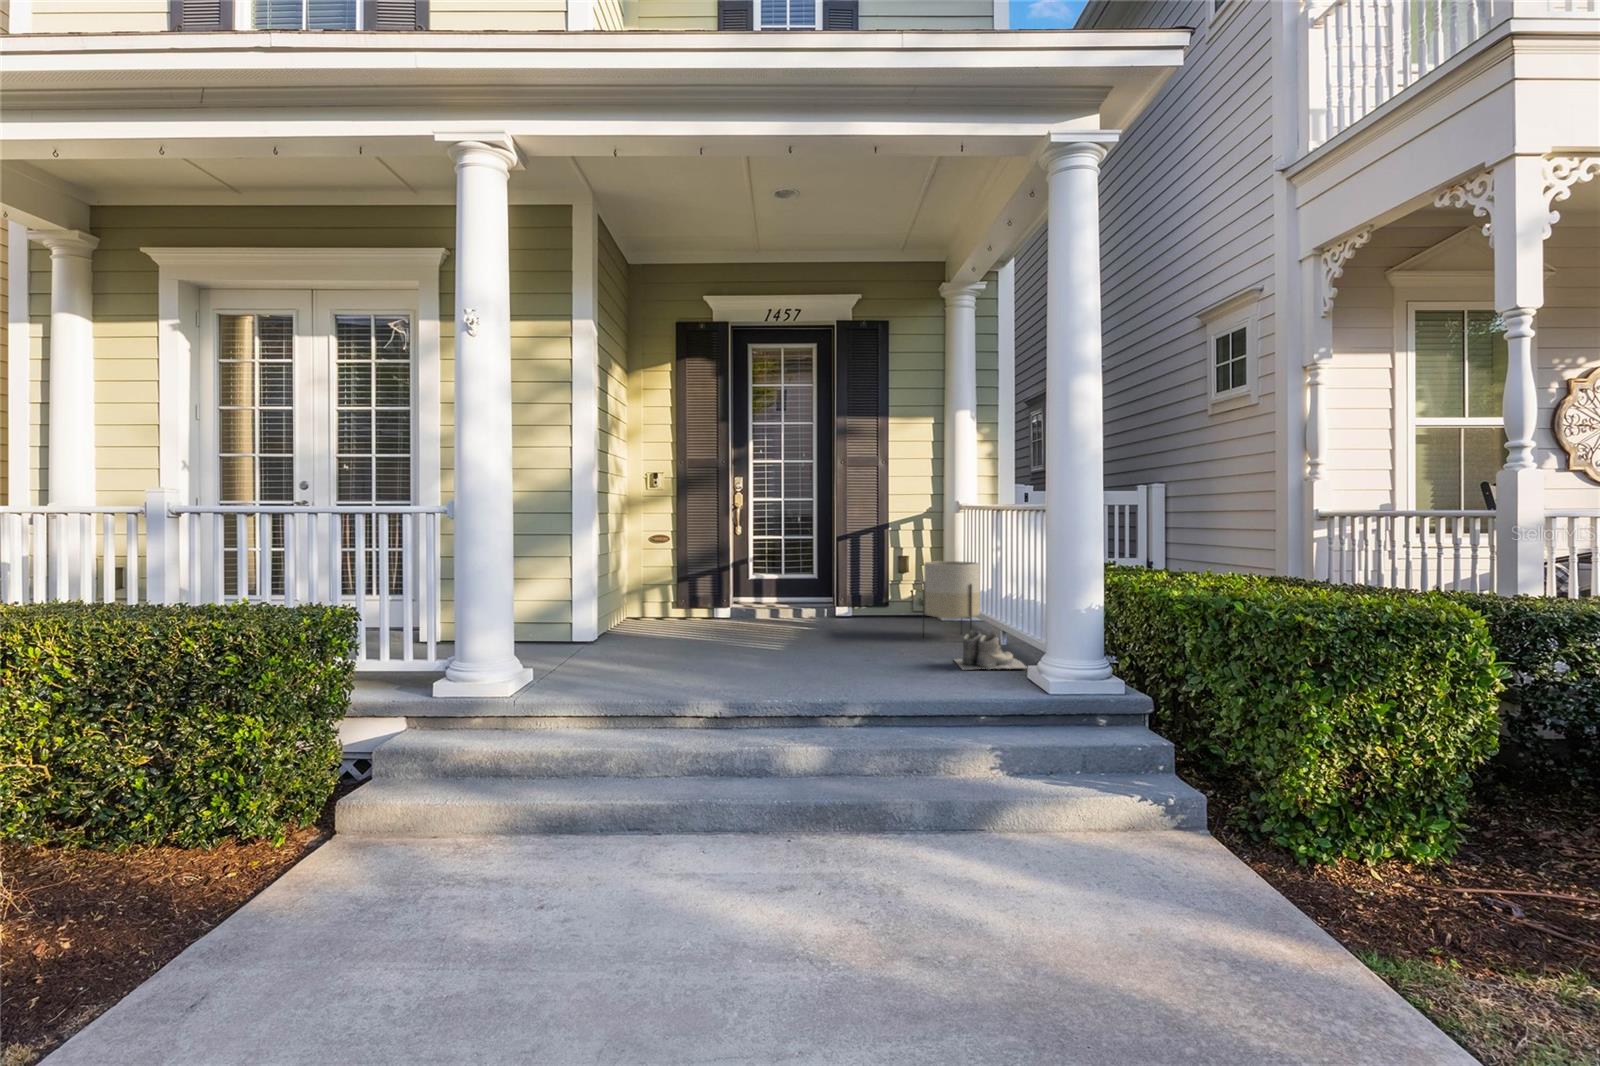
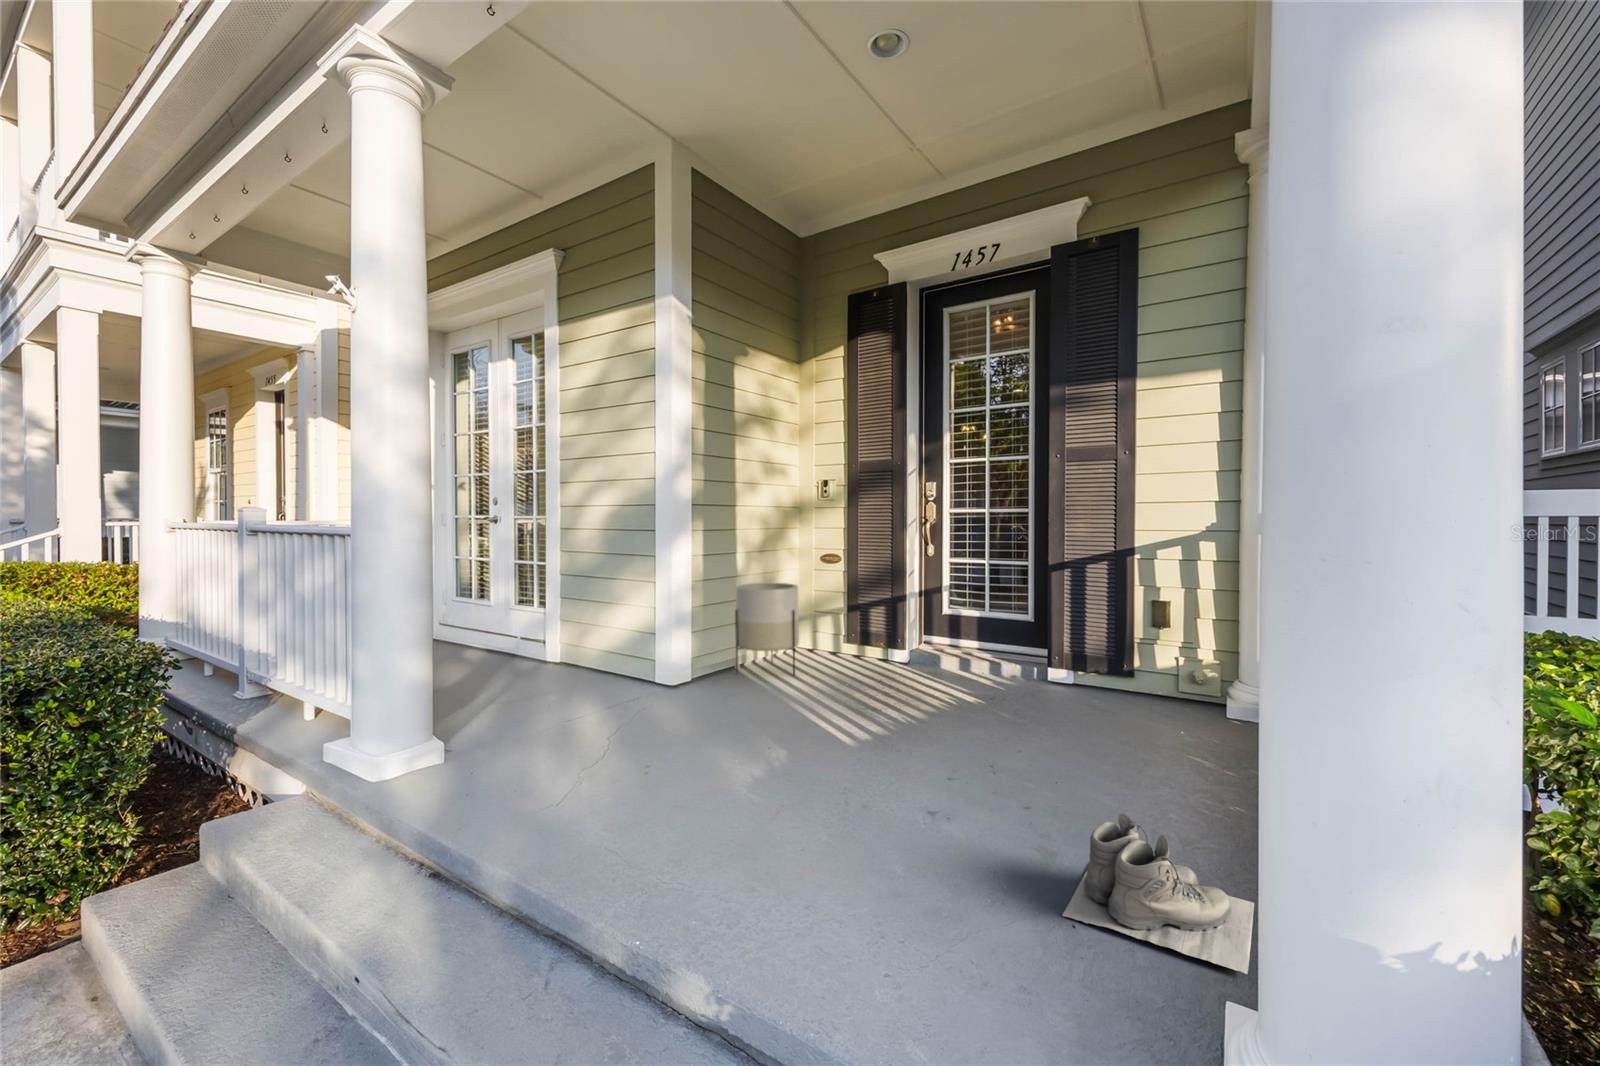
planter: present [923,561,980,636] -> present [735,583,799,674]

